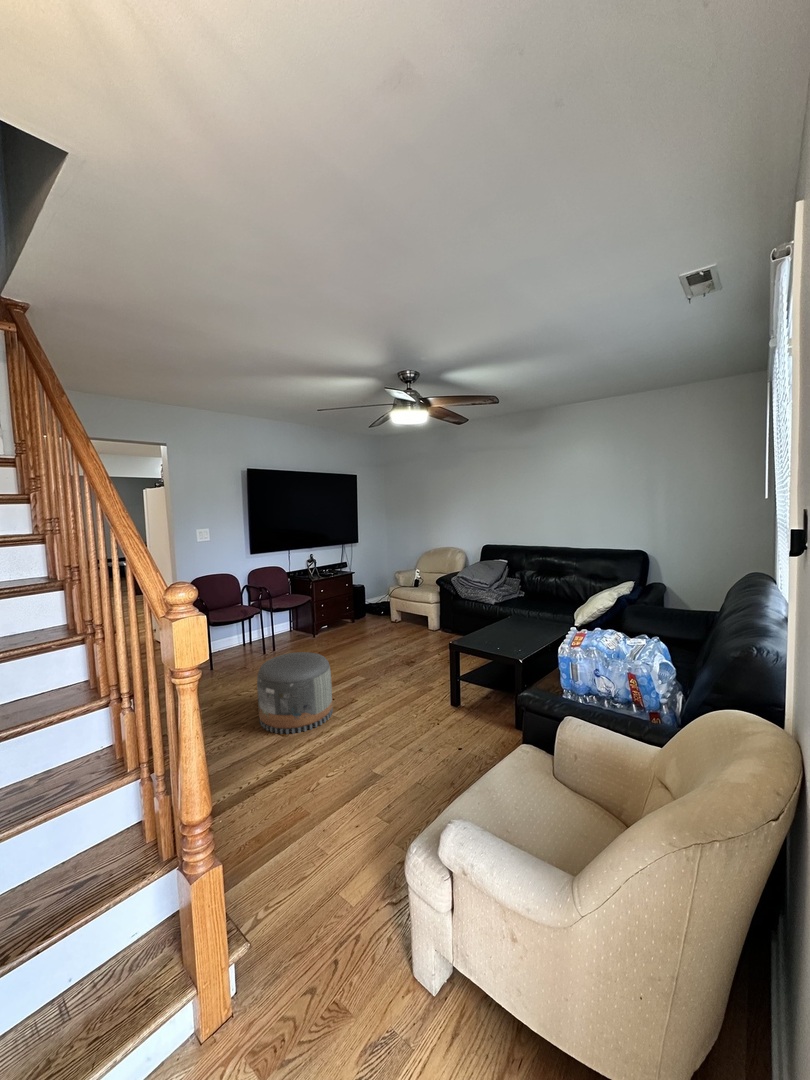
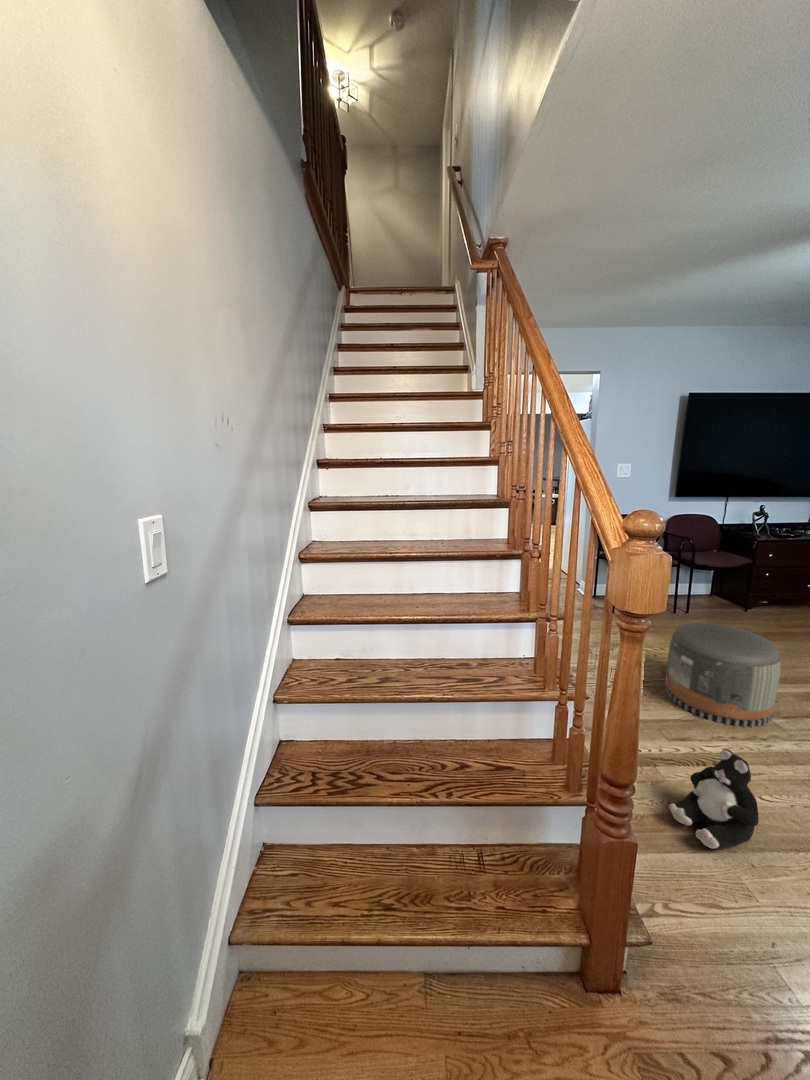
plush toy: none [265,750,324,837] -> present [669,749,759,849]

